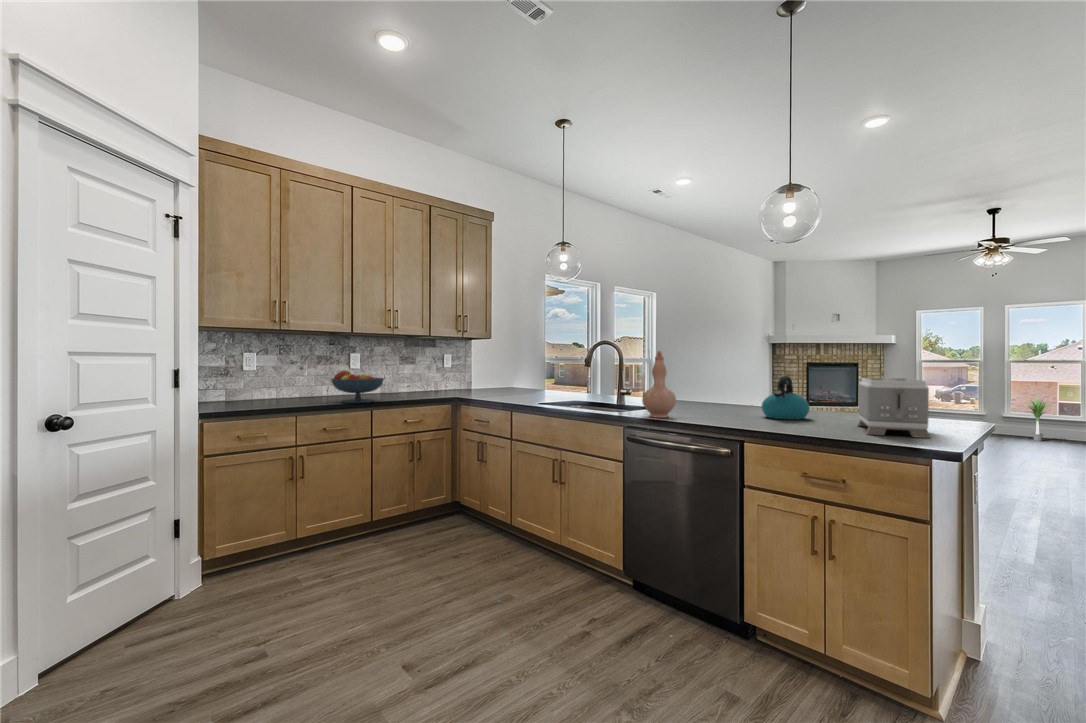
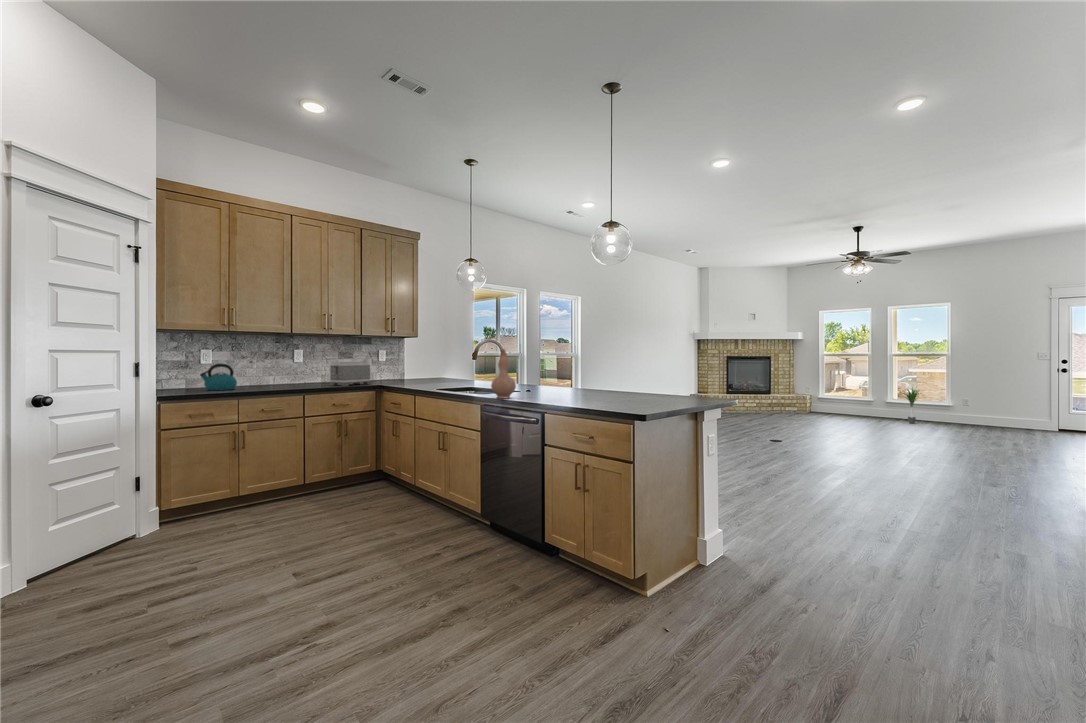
fruit bowl: present [331,370,384,403] -> none [269,364,314,389]
kettle: present [762,376,810,419] -> present [200,364,237,390]
toaster: present [858,378,930,438] -> present [329,362,371,386]

